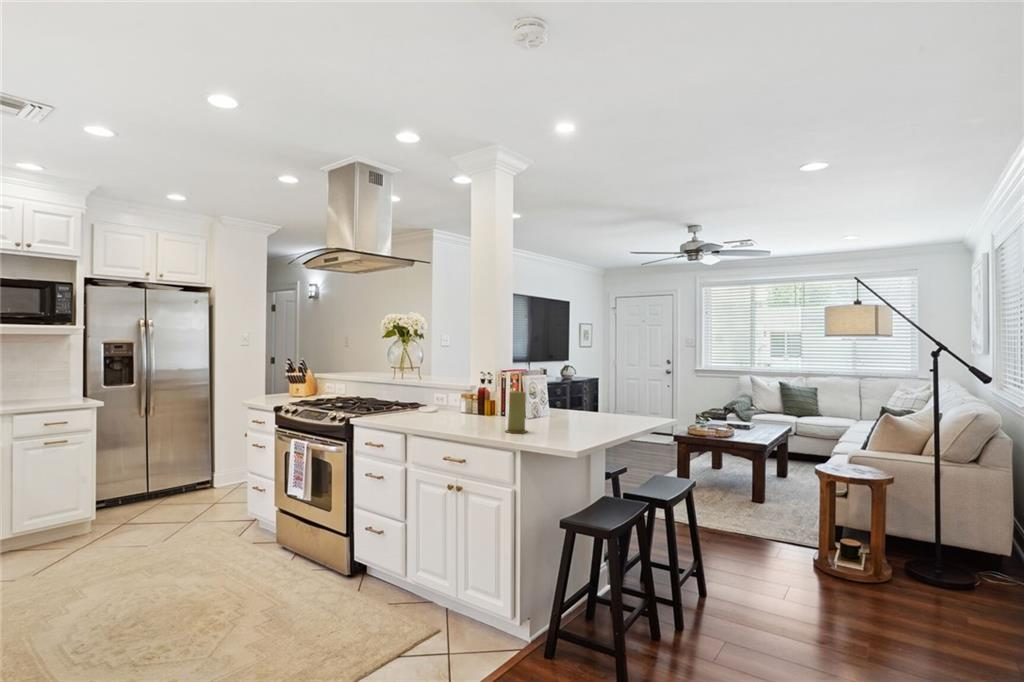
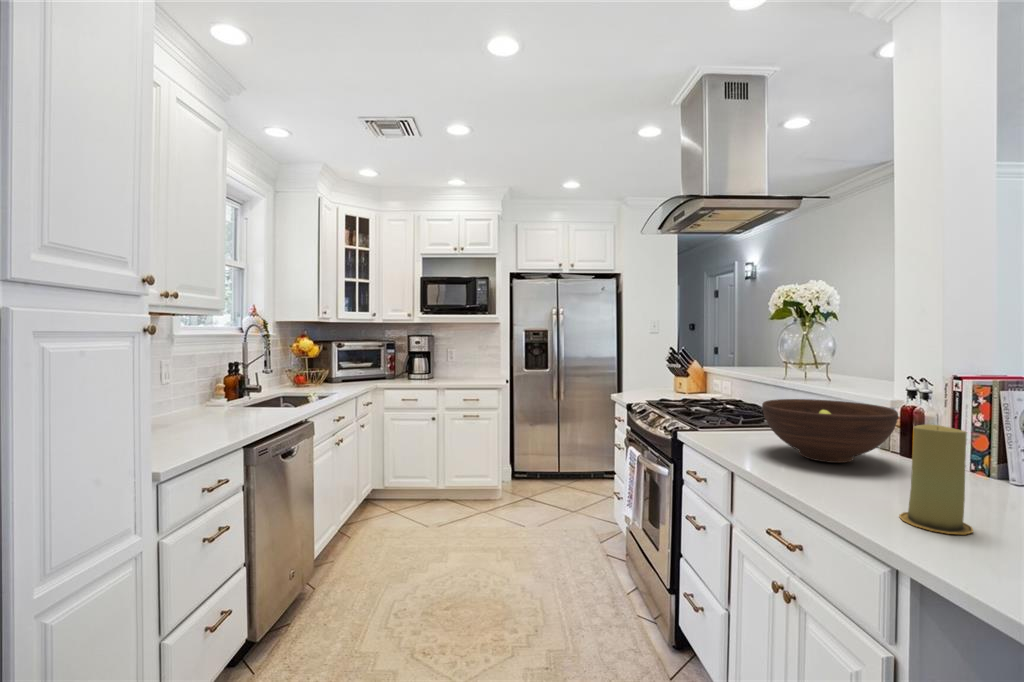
fruit bowl: none [425,389,487,421] -> present [762,399,898,463]

